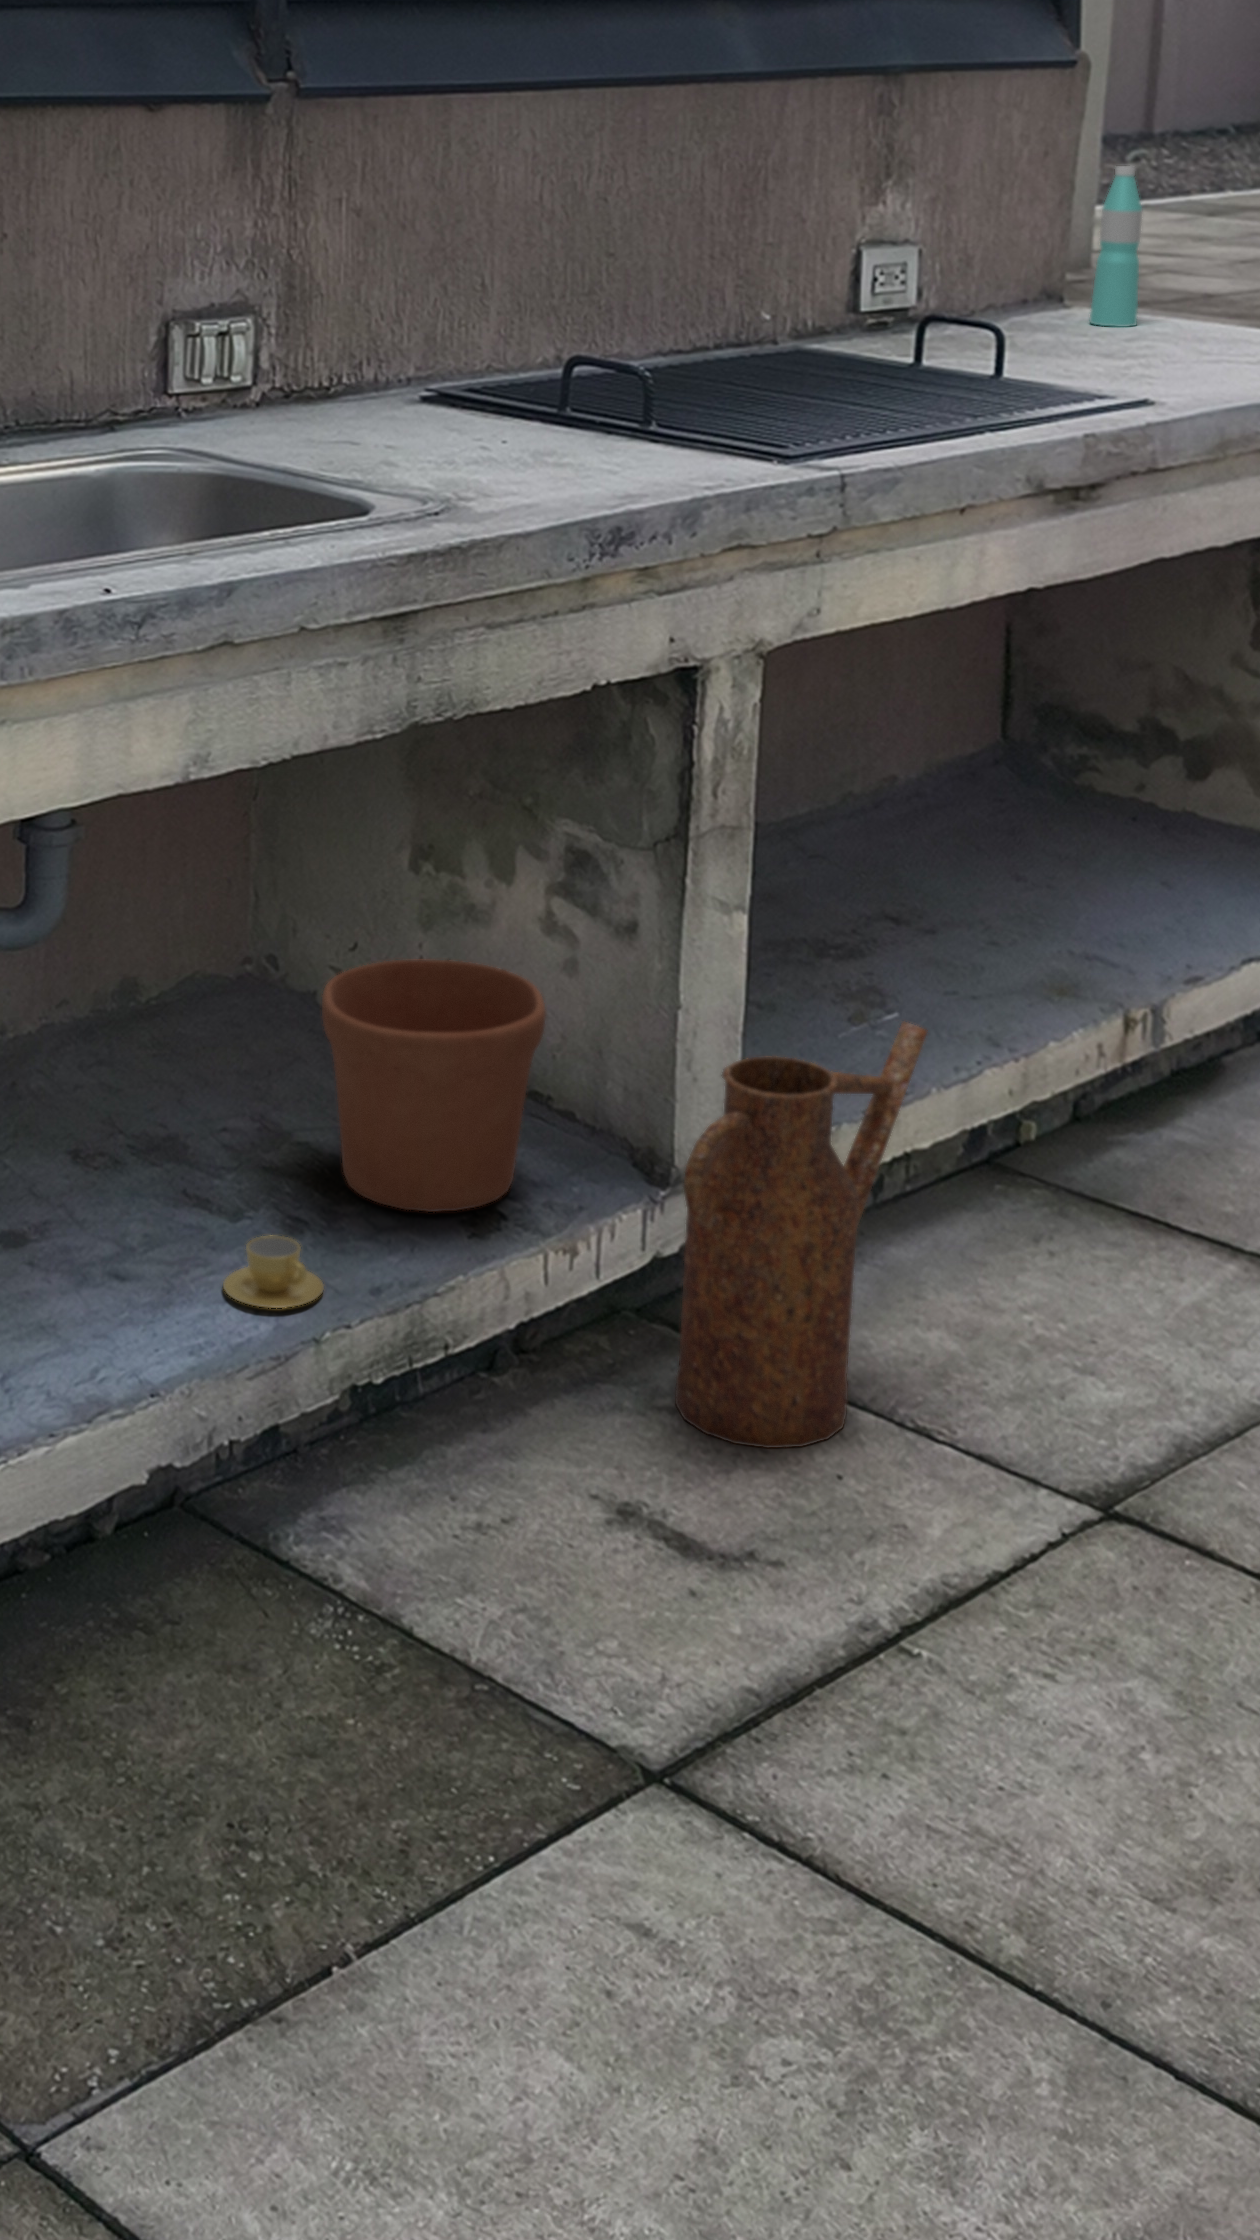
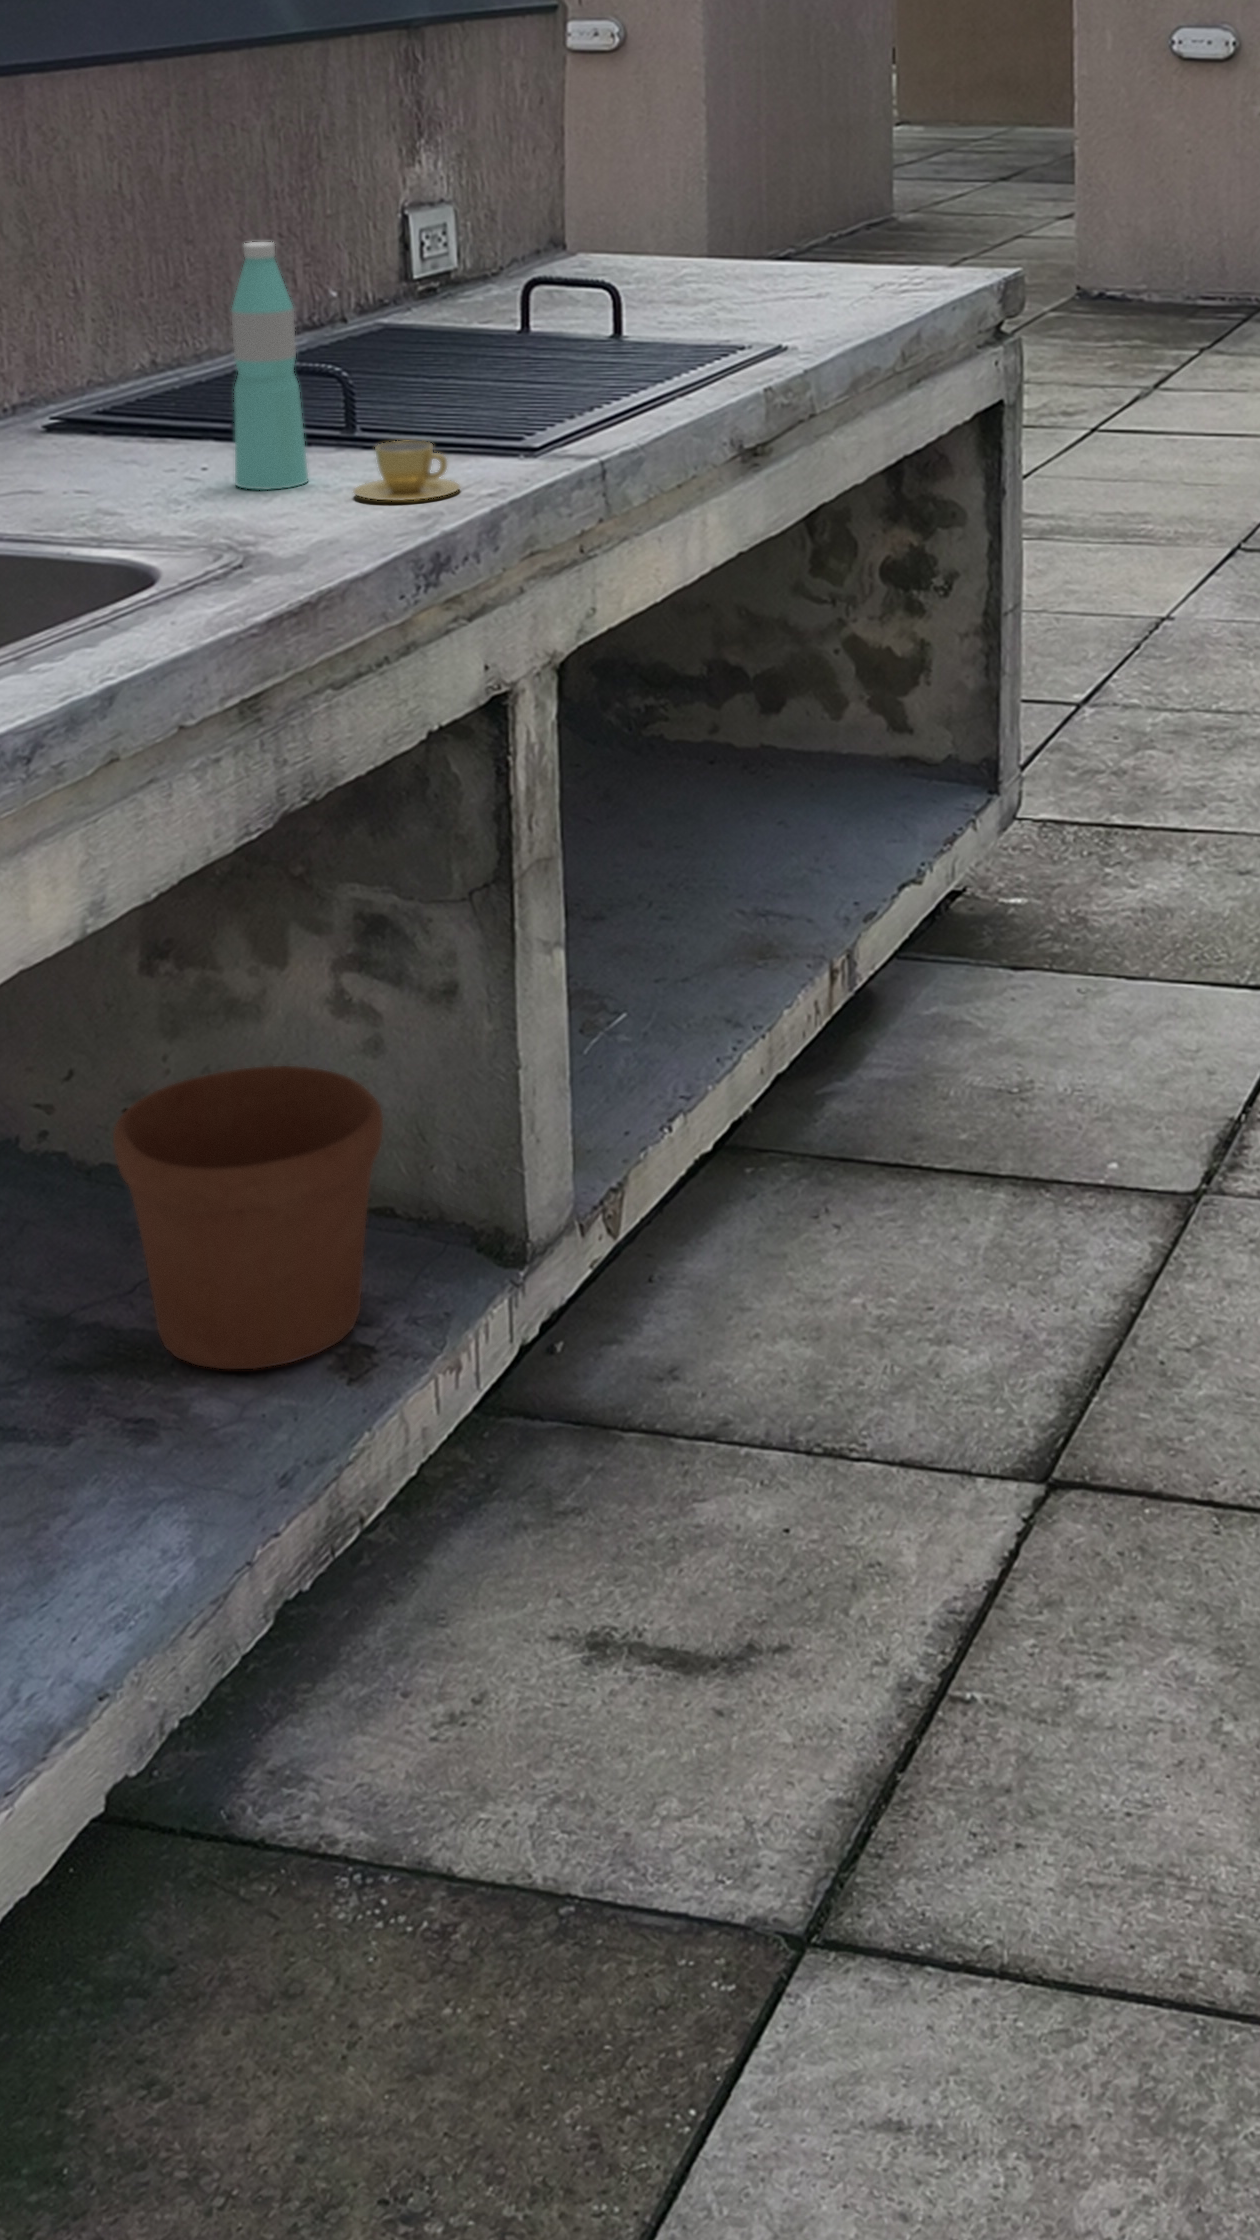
water bottle: present [1090,166,1142,327] -> present [231,242,308,490]
watering can: present [675,1022,928,1448] -> none [565,1029,760,1525]
cup: present [223,1236,324,1308] -> present [354,441,460,500]

